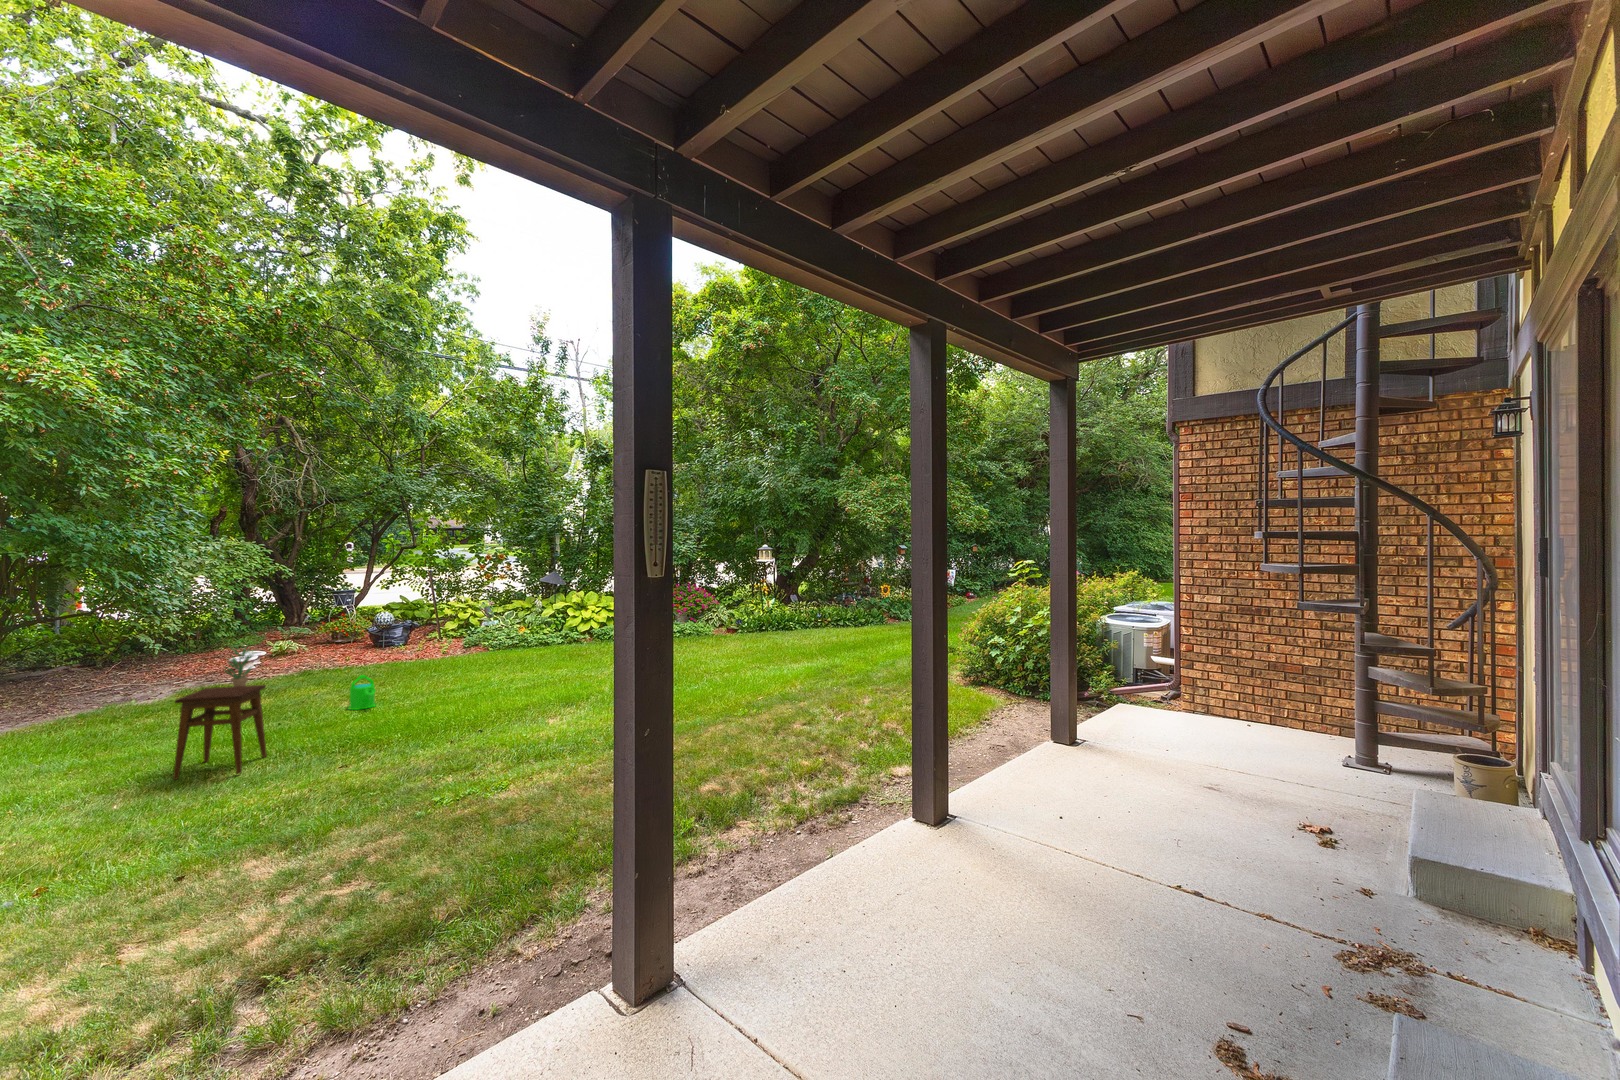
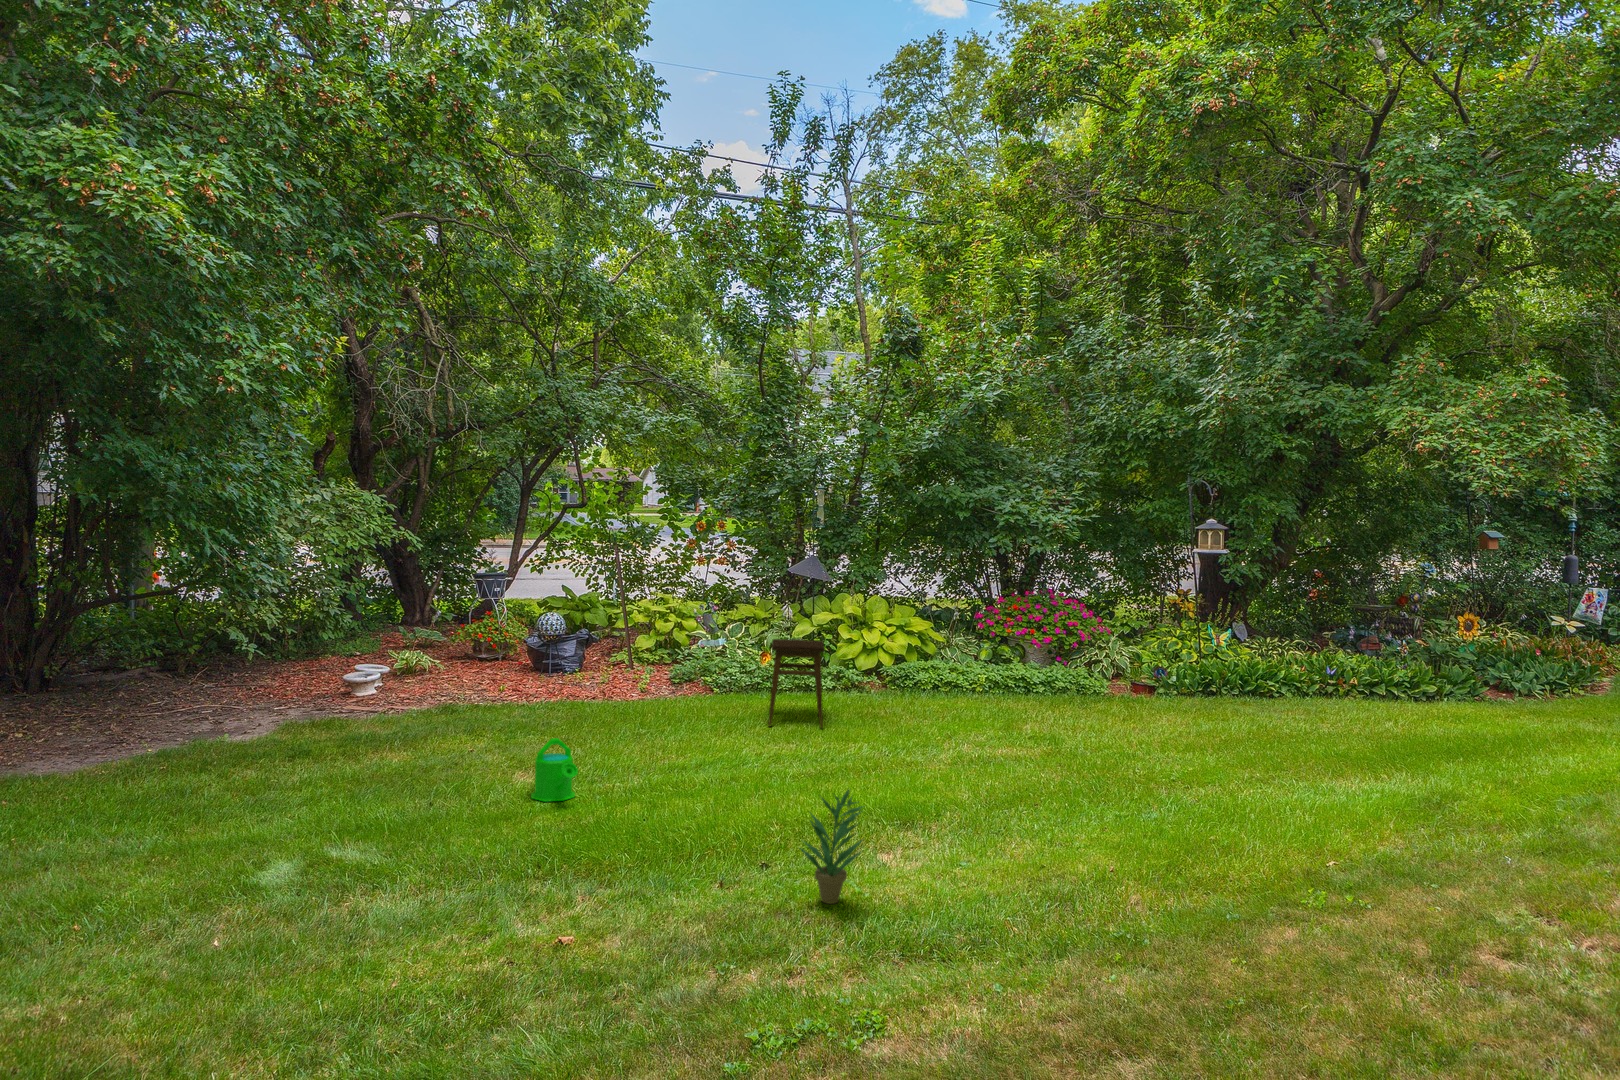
potted plant: present [226,647,253,686] -> present [799,790,862,904]
stool: present [173,685,267,780] -> present [768,639,825,728]

